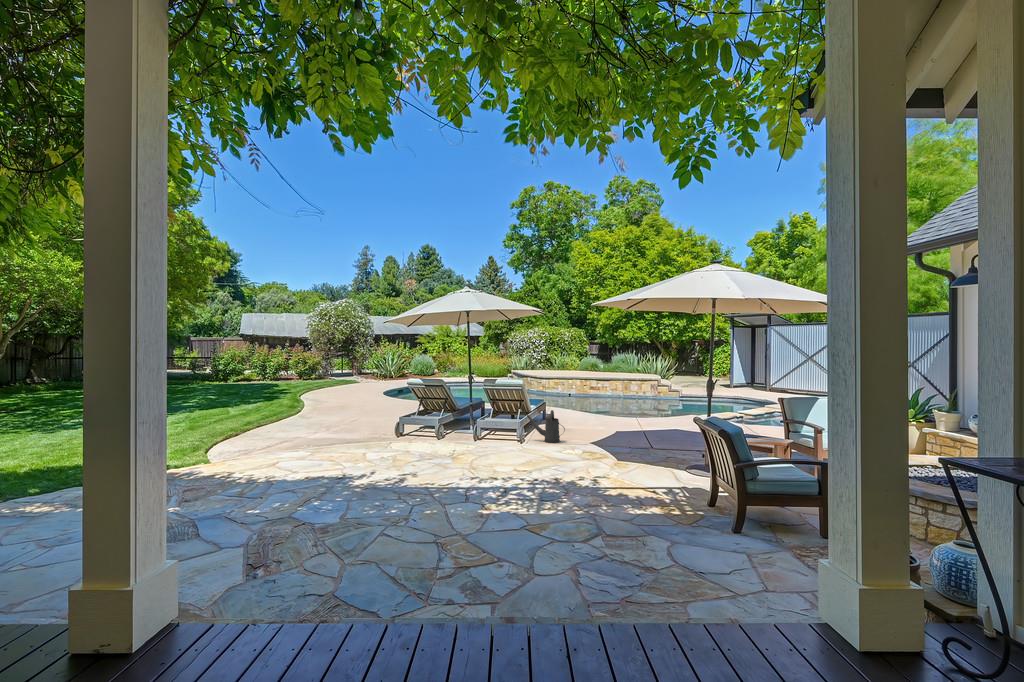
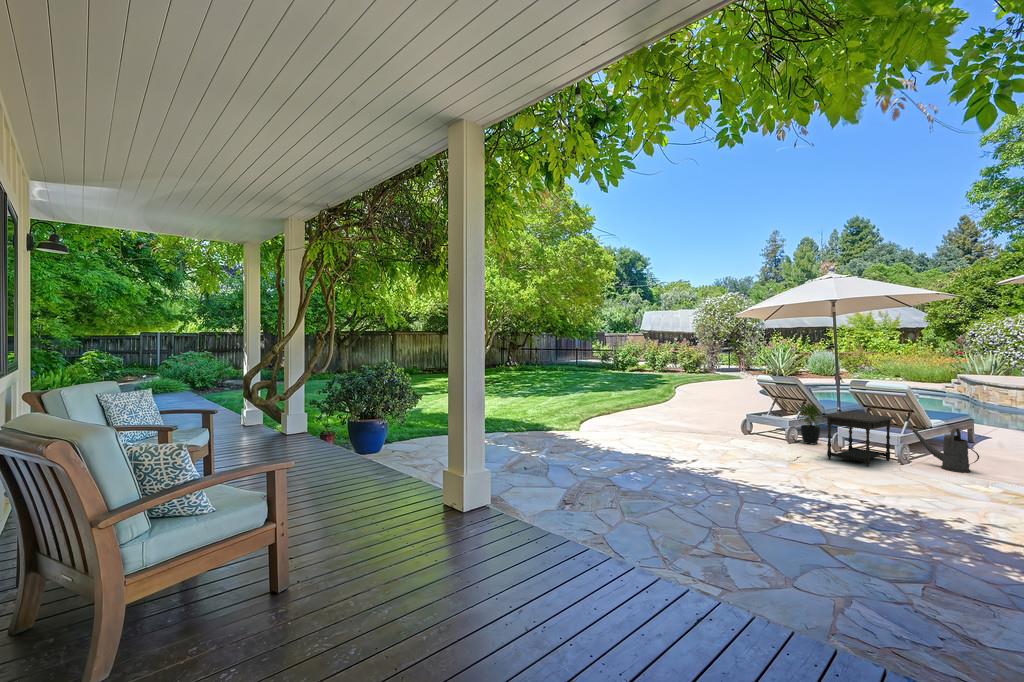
potted plant: none [443,401,467,438] -> present [798,404,821,445]
side table: none [473,406,517,450] -> present [823,412,896,466]

